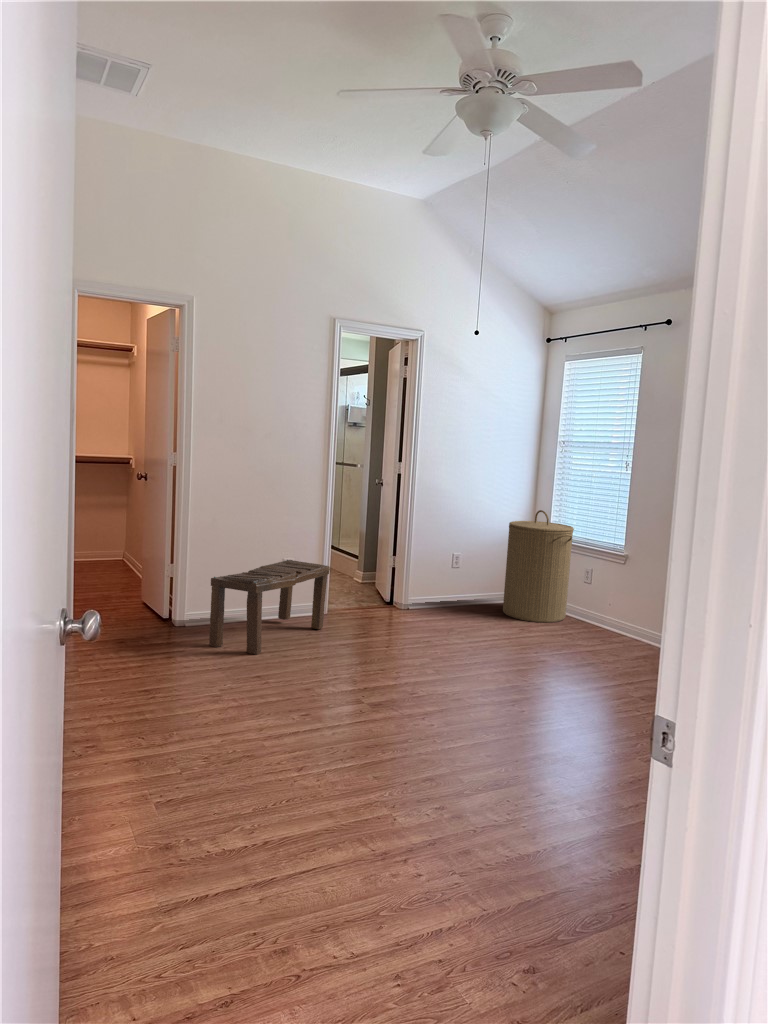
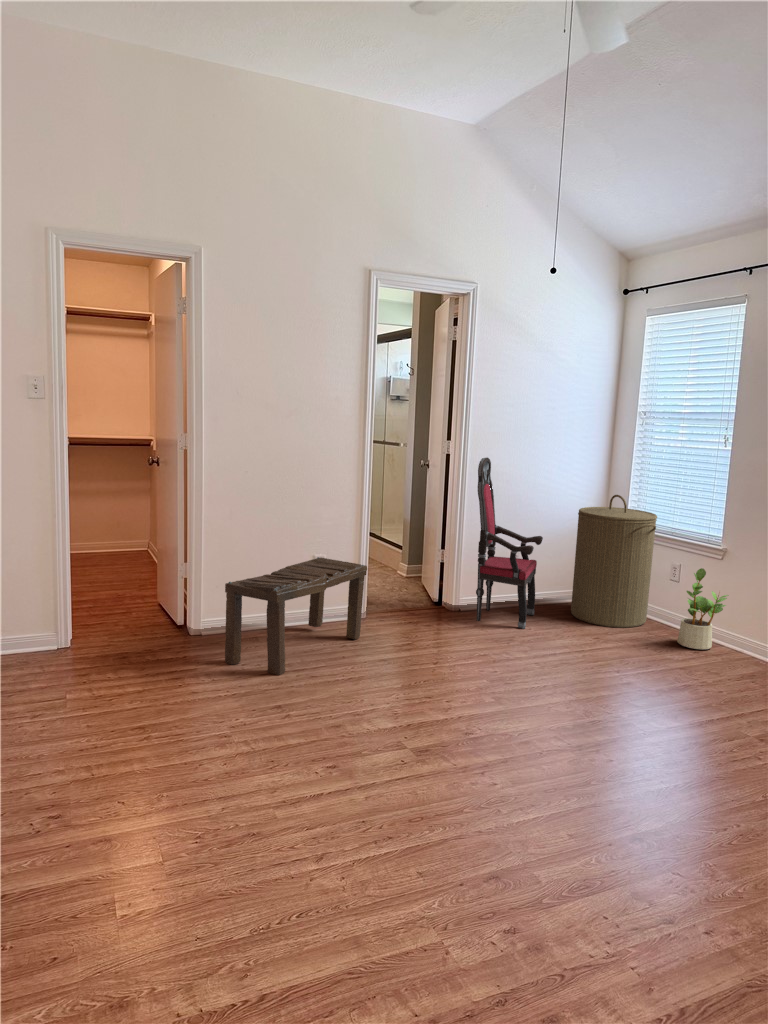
armchair: none [422,477,479,623] -> present [476,458,543,629]
potted plant: none [589,571,629,638] -> present [677,568,728,649]

